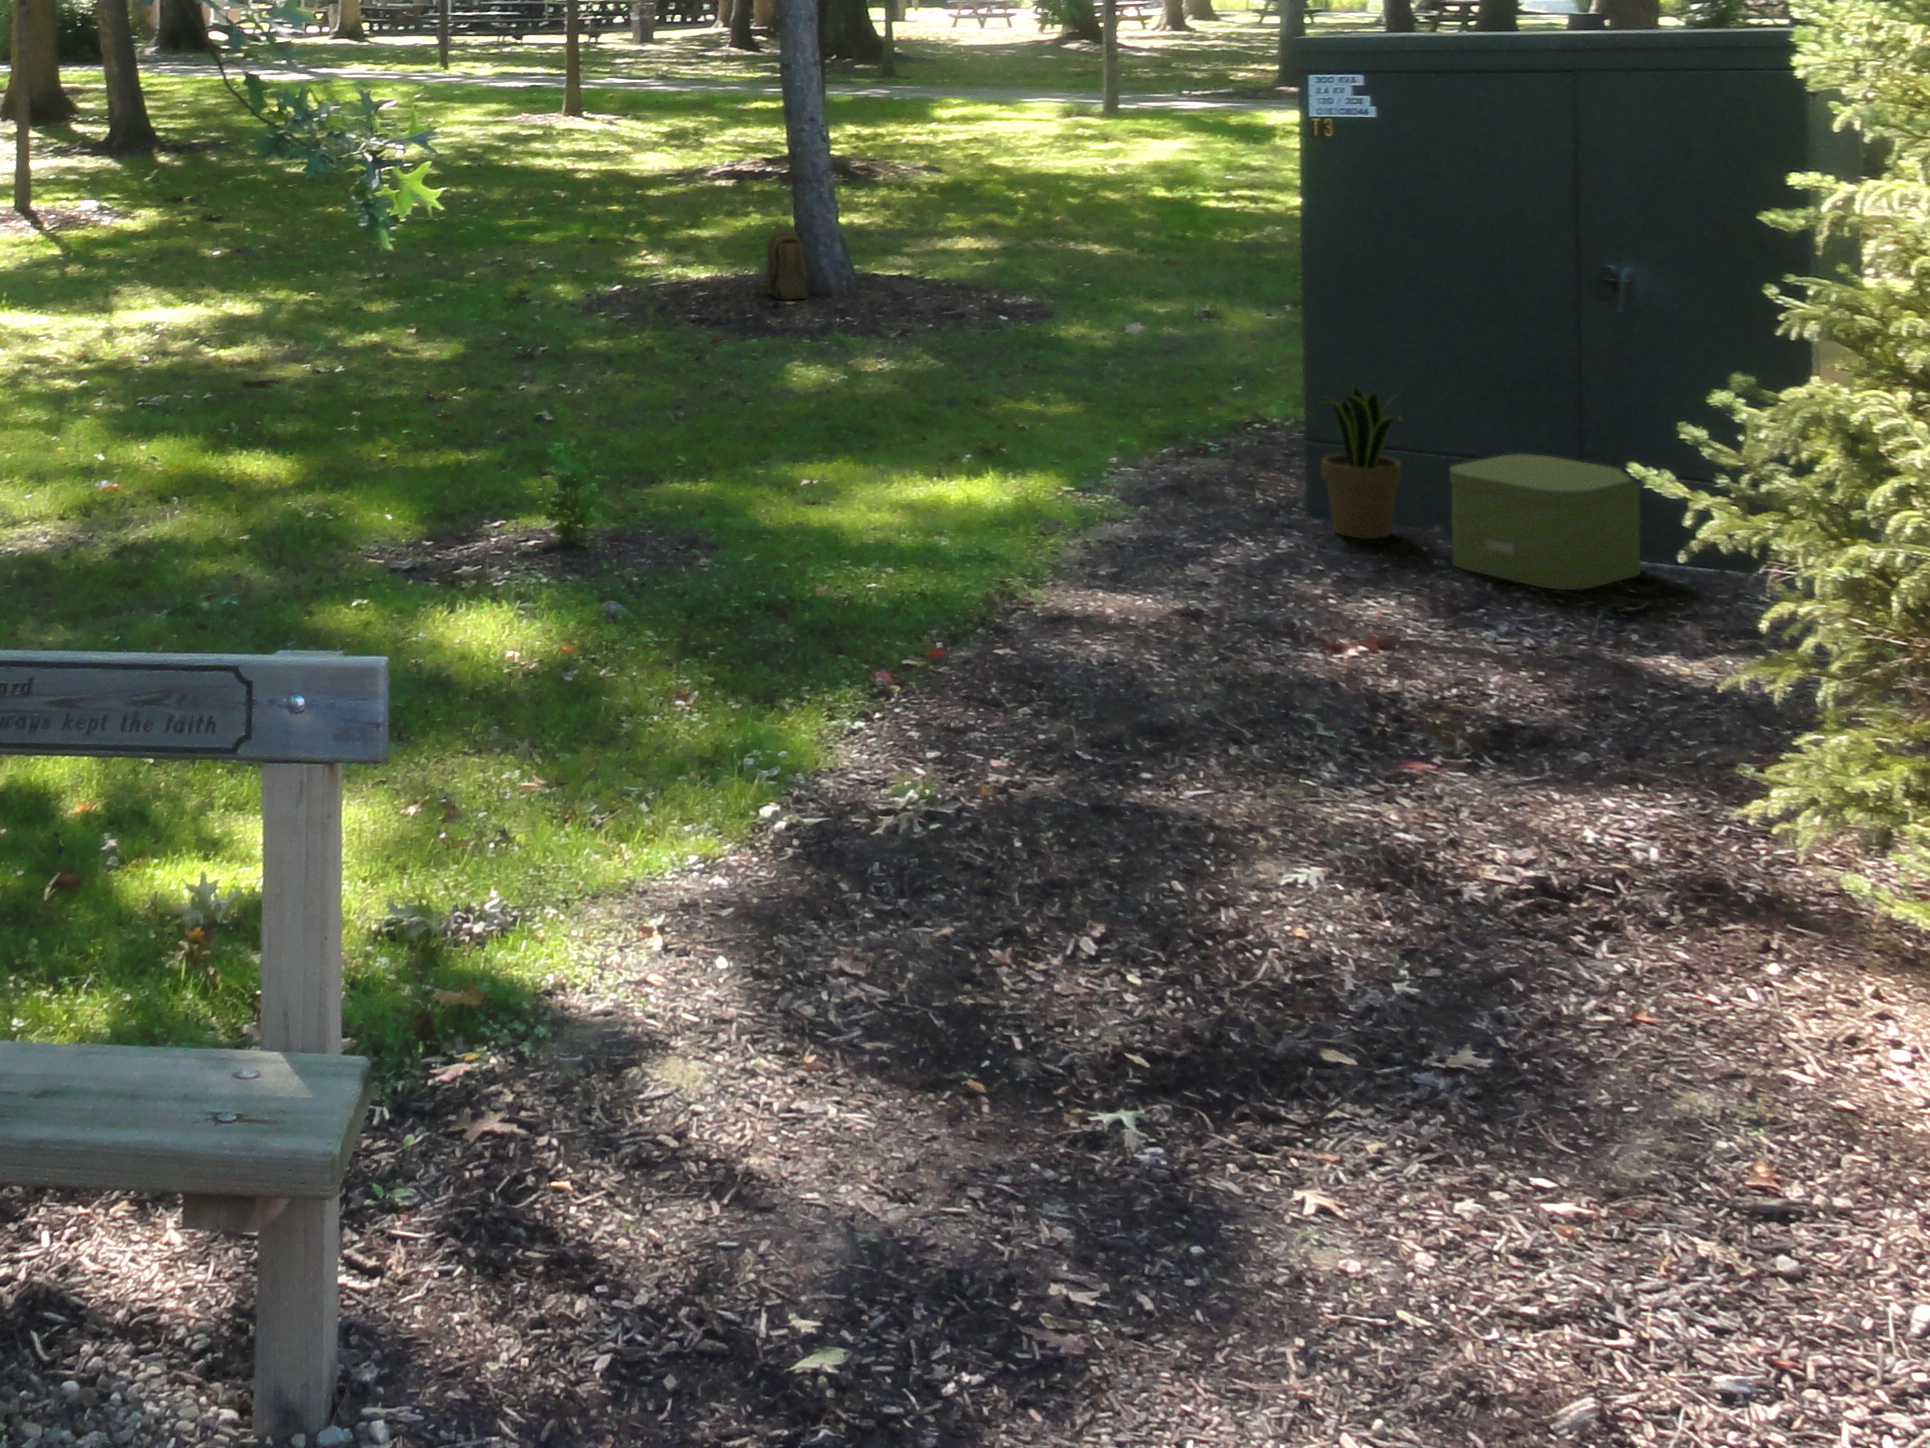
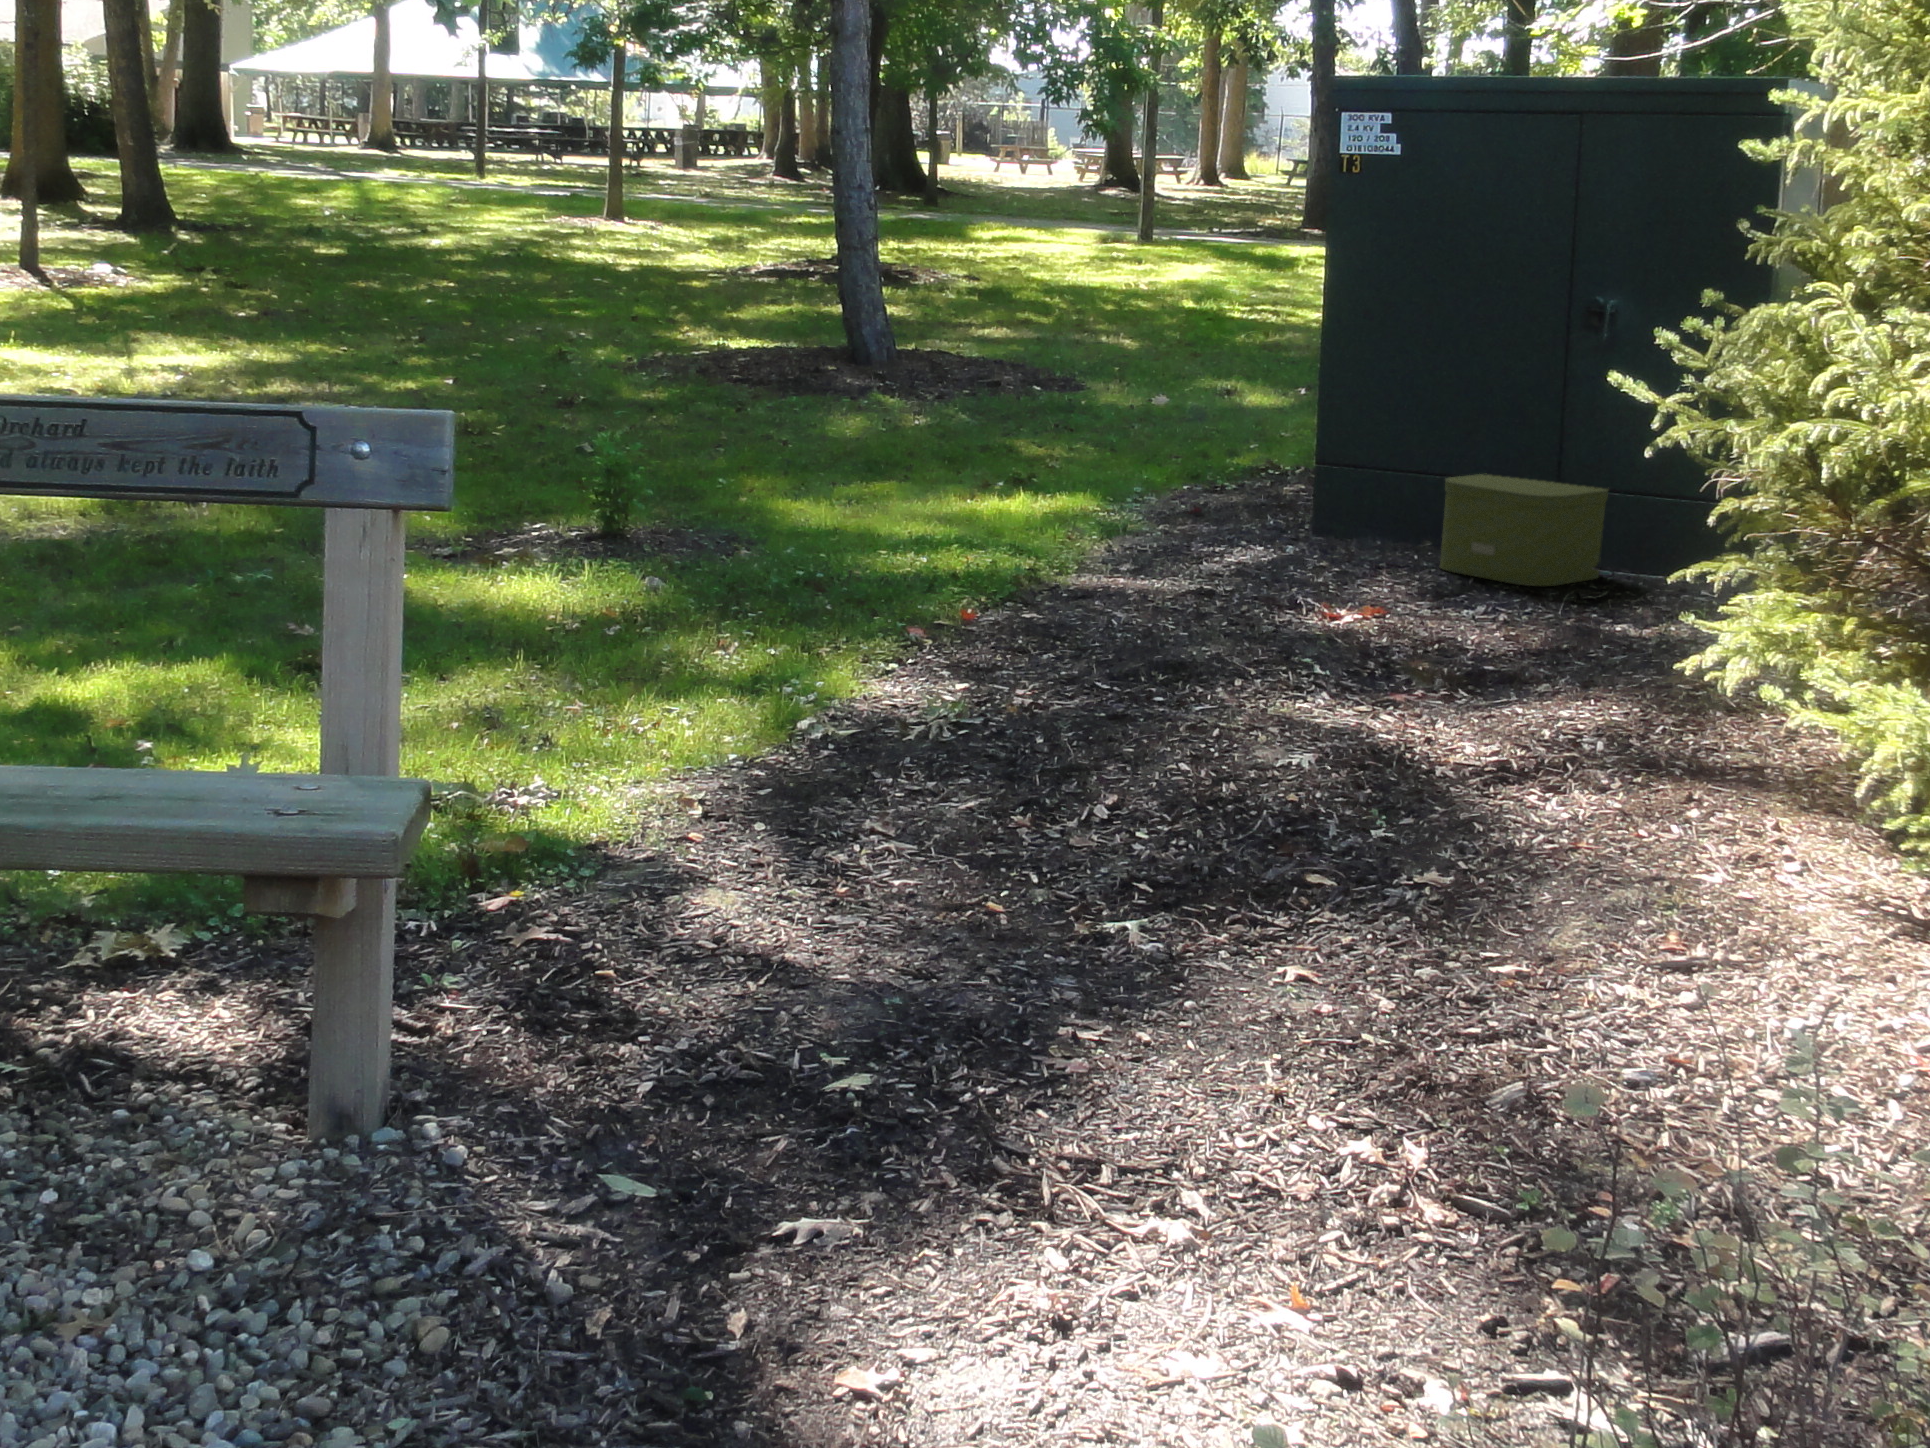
backpack: present [767,230,808,300] -> none [807,298,848,368]
potted plant: present [1318,387,1401,539] -> none [1330,406,1409,549]

